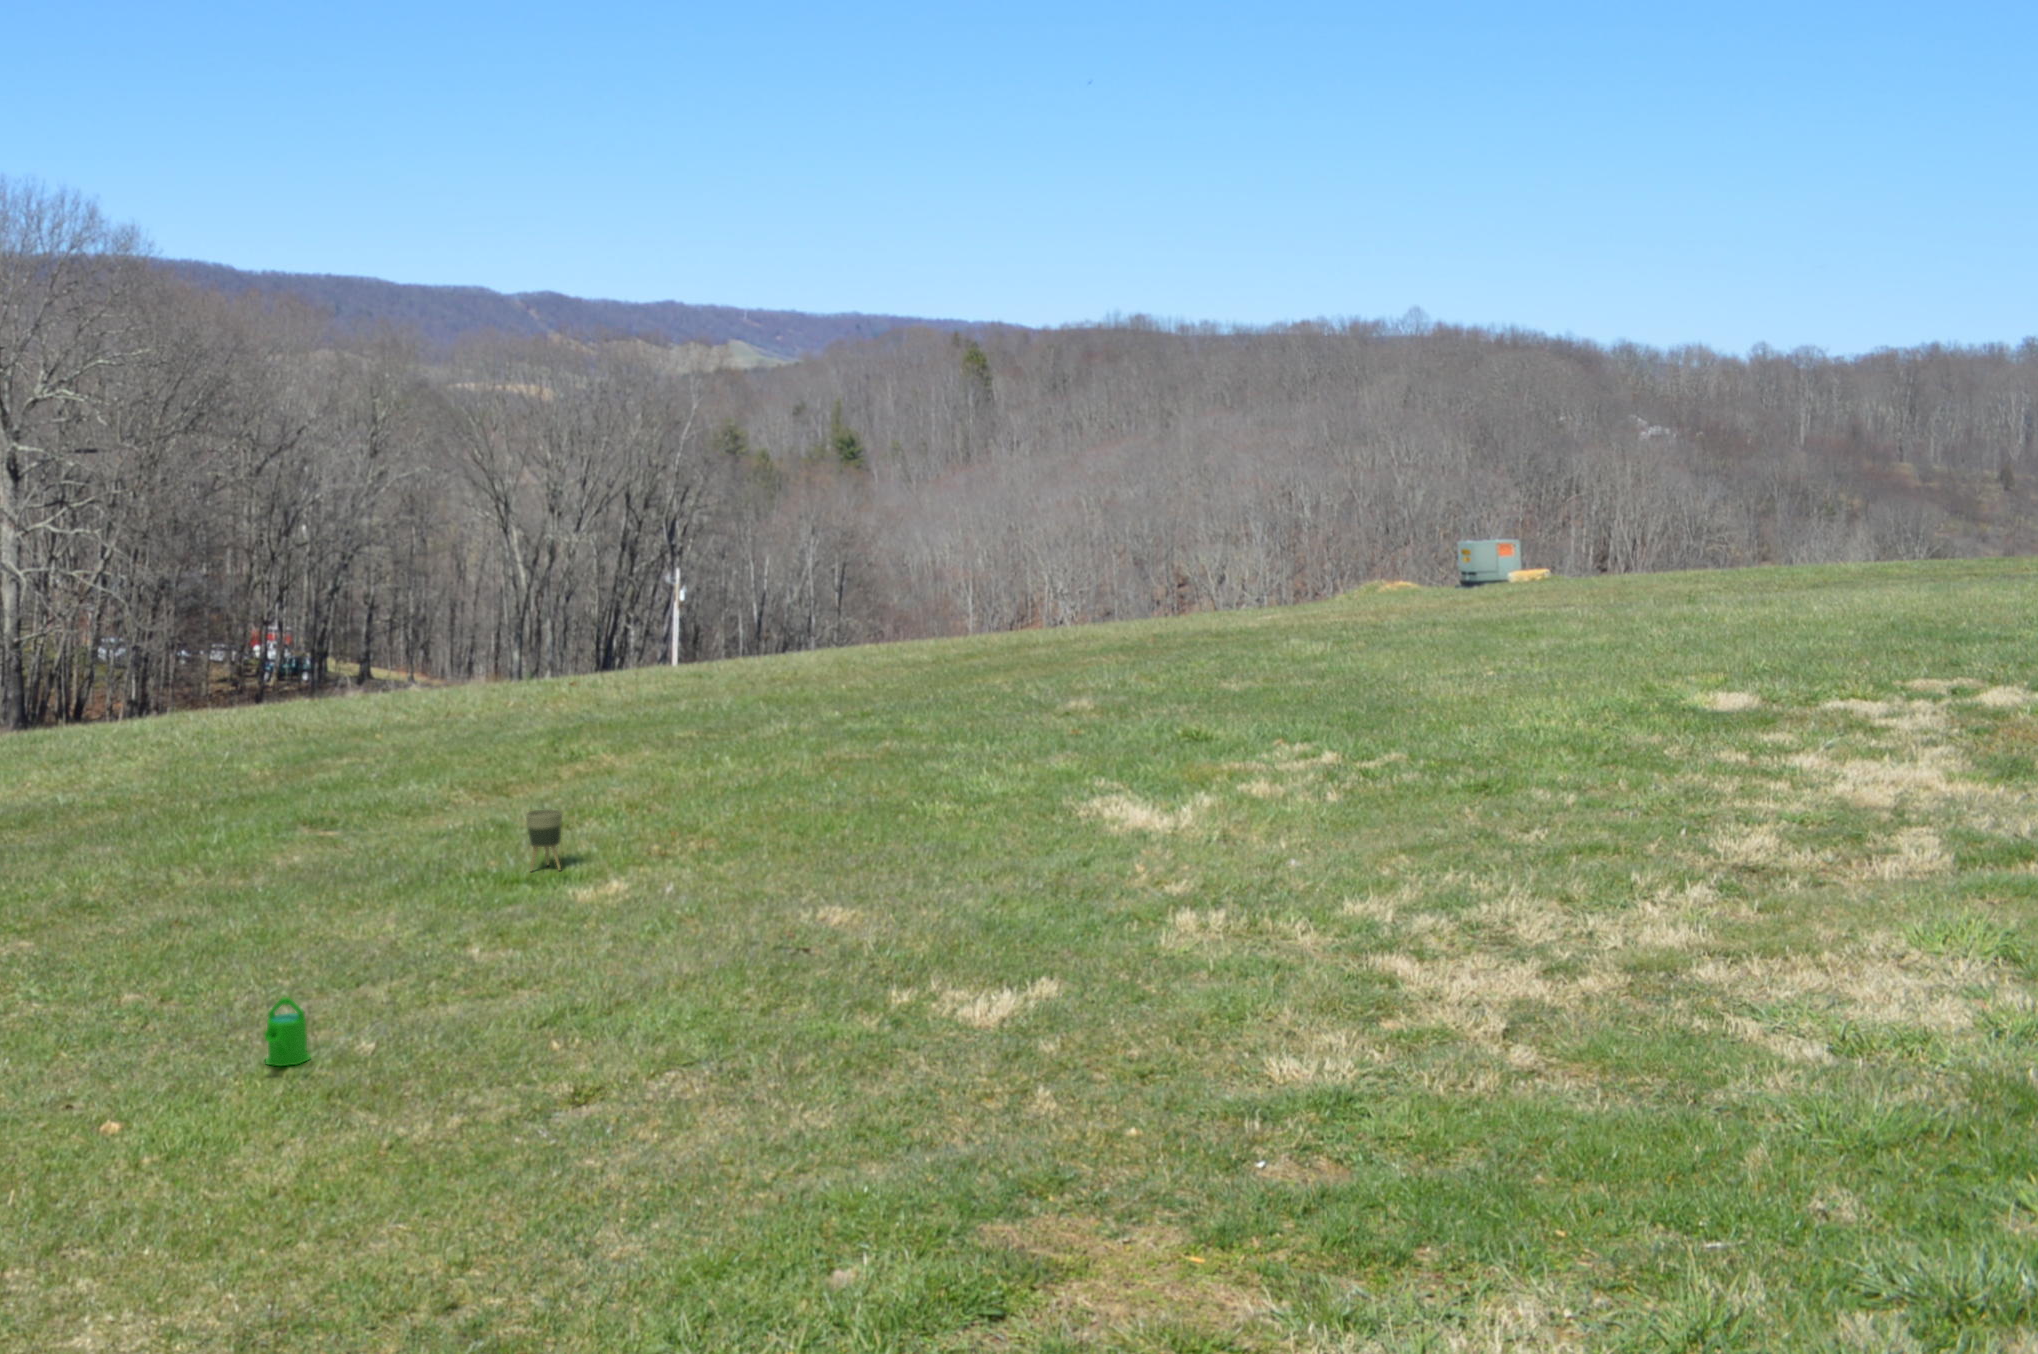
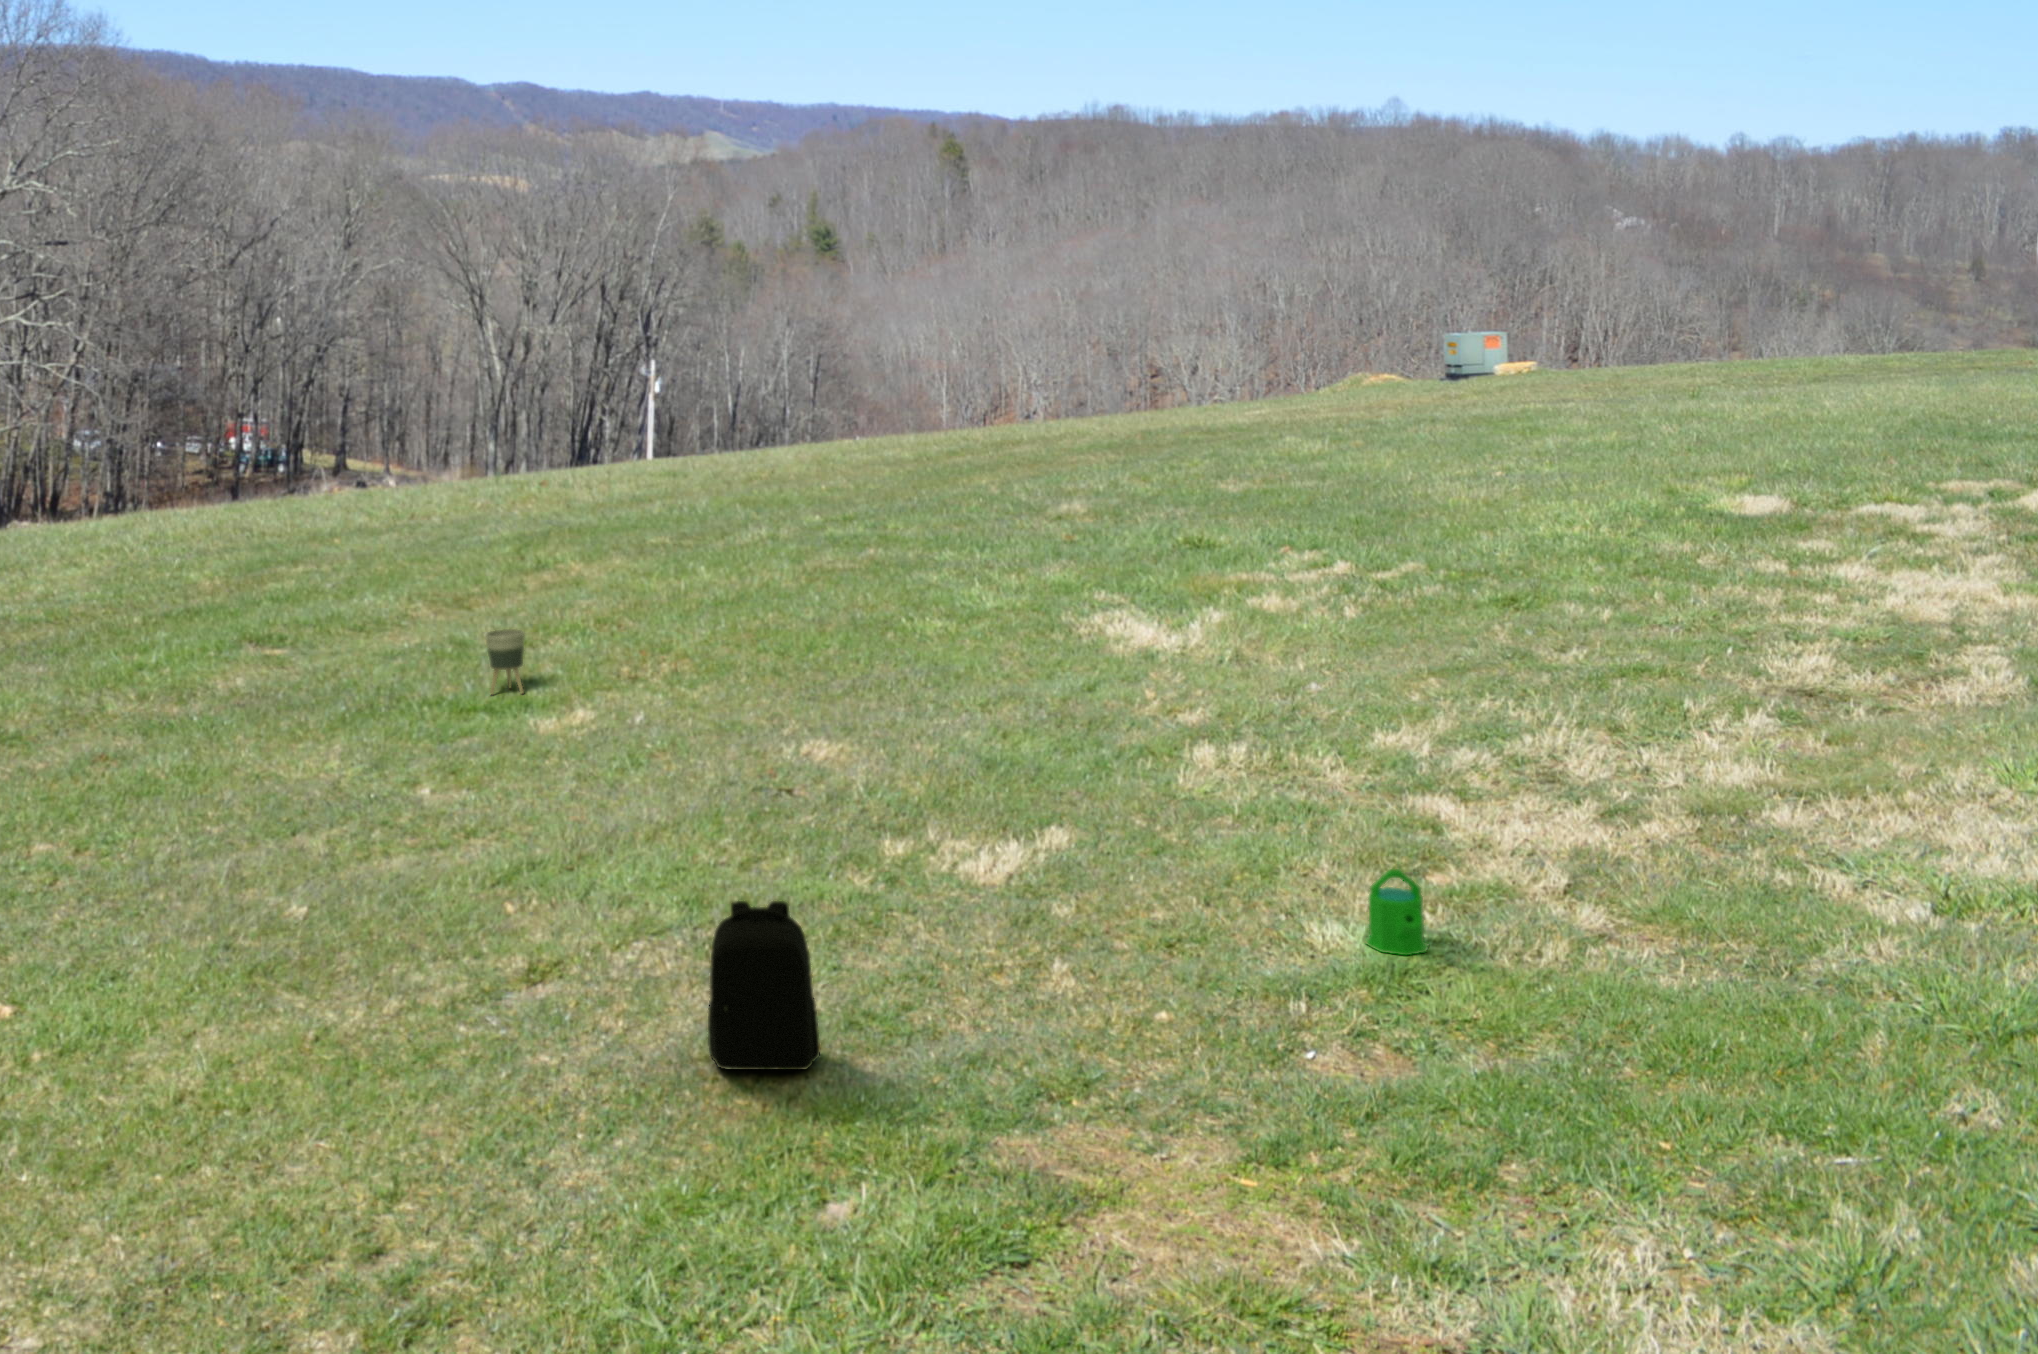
watering can: present [265,997,310,1067] -> present [1366,869,1428,955]
backpack: none [737,1020,835,1170] -> present [708,901,820,1070]

